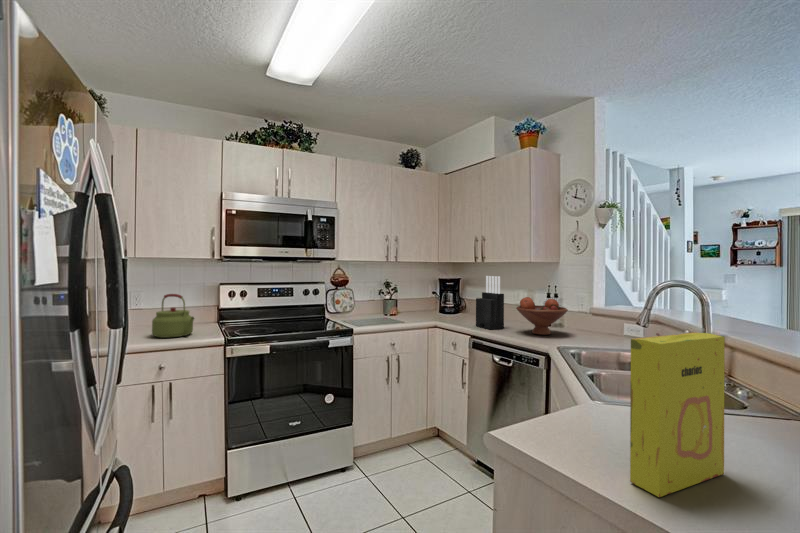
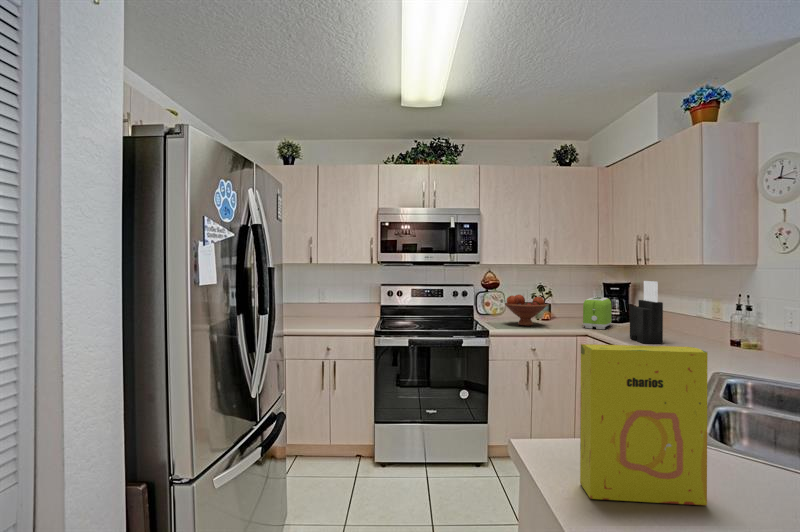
toaster: none [430,291,450,320] -> present [583,297,612,329]
kettle: present [152,294,194,338] -> none [328,291,357,326]
fruit bowl: present [516,297,568,335] -> present [505,295,547,326]

